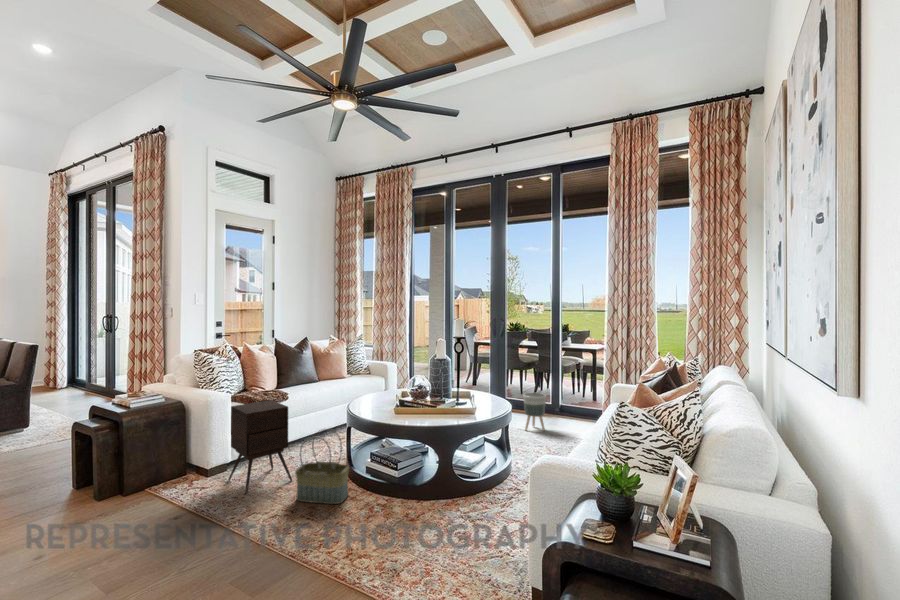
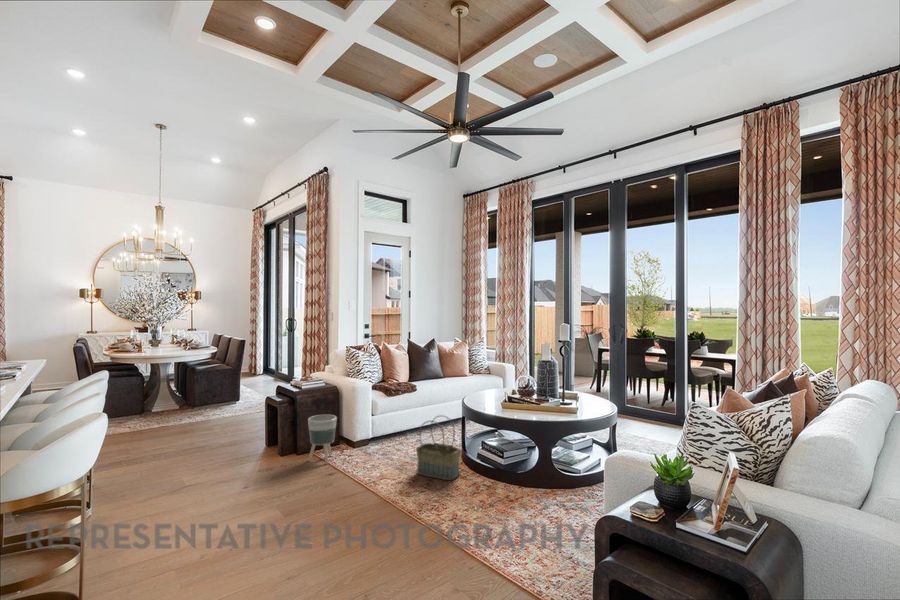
planter: present [523,393,546,431] -> present [308,415,337,464]
side table: present [228,400,292,494] -> none [368,389,416,464]

